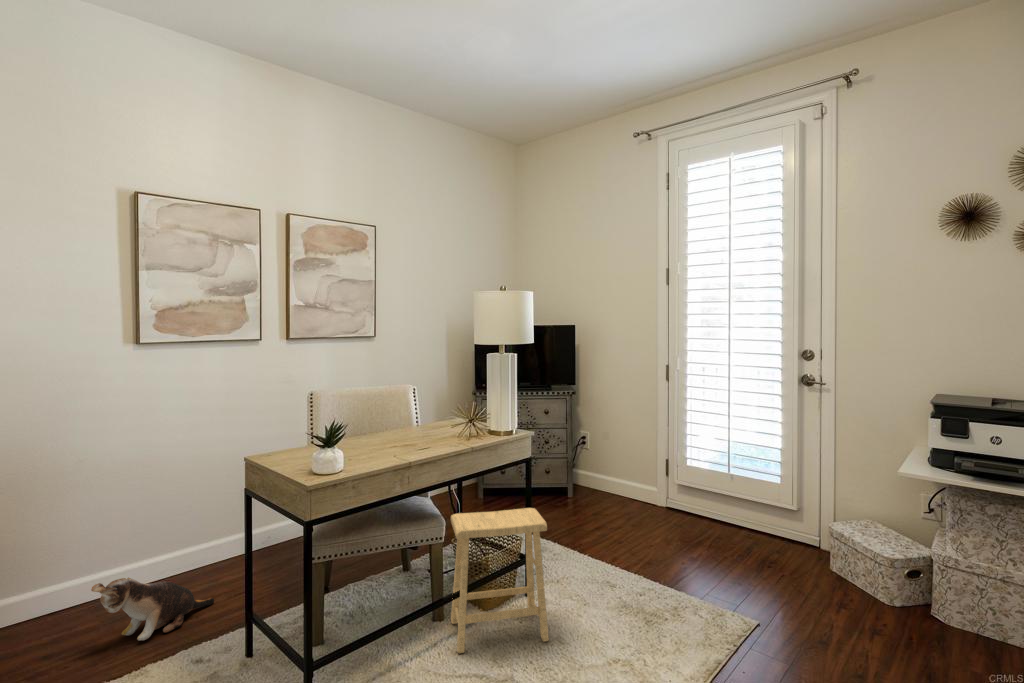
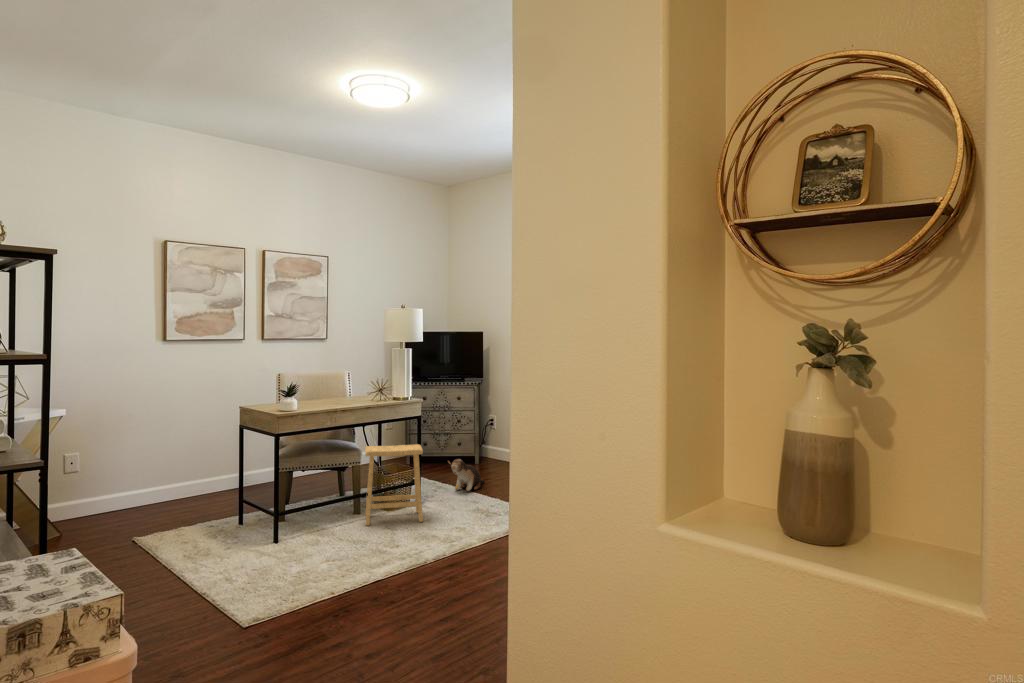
plush toy: present [91,578,214,640] -> present [448,459,485,491]

